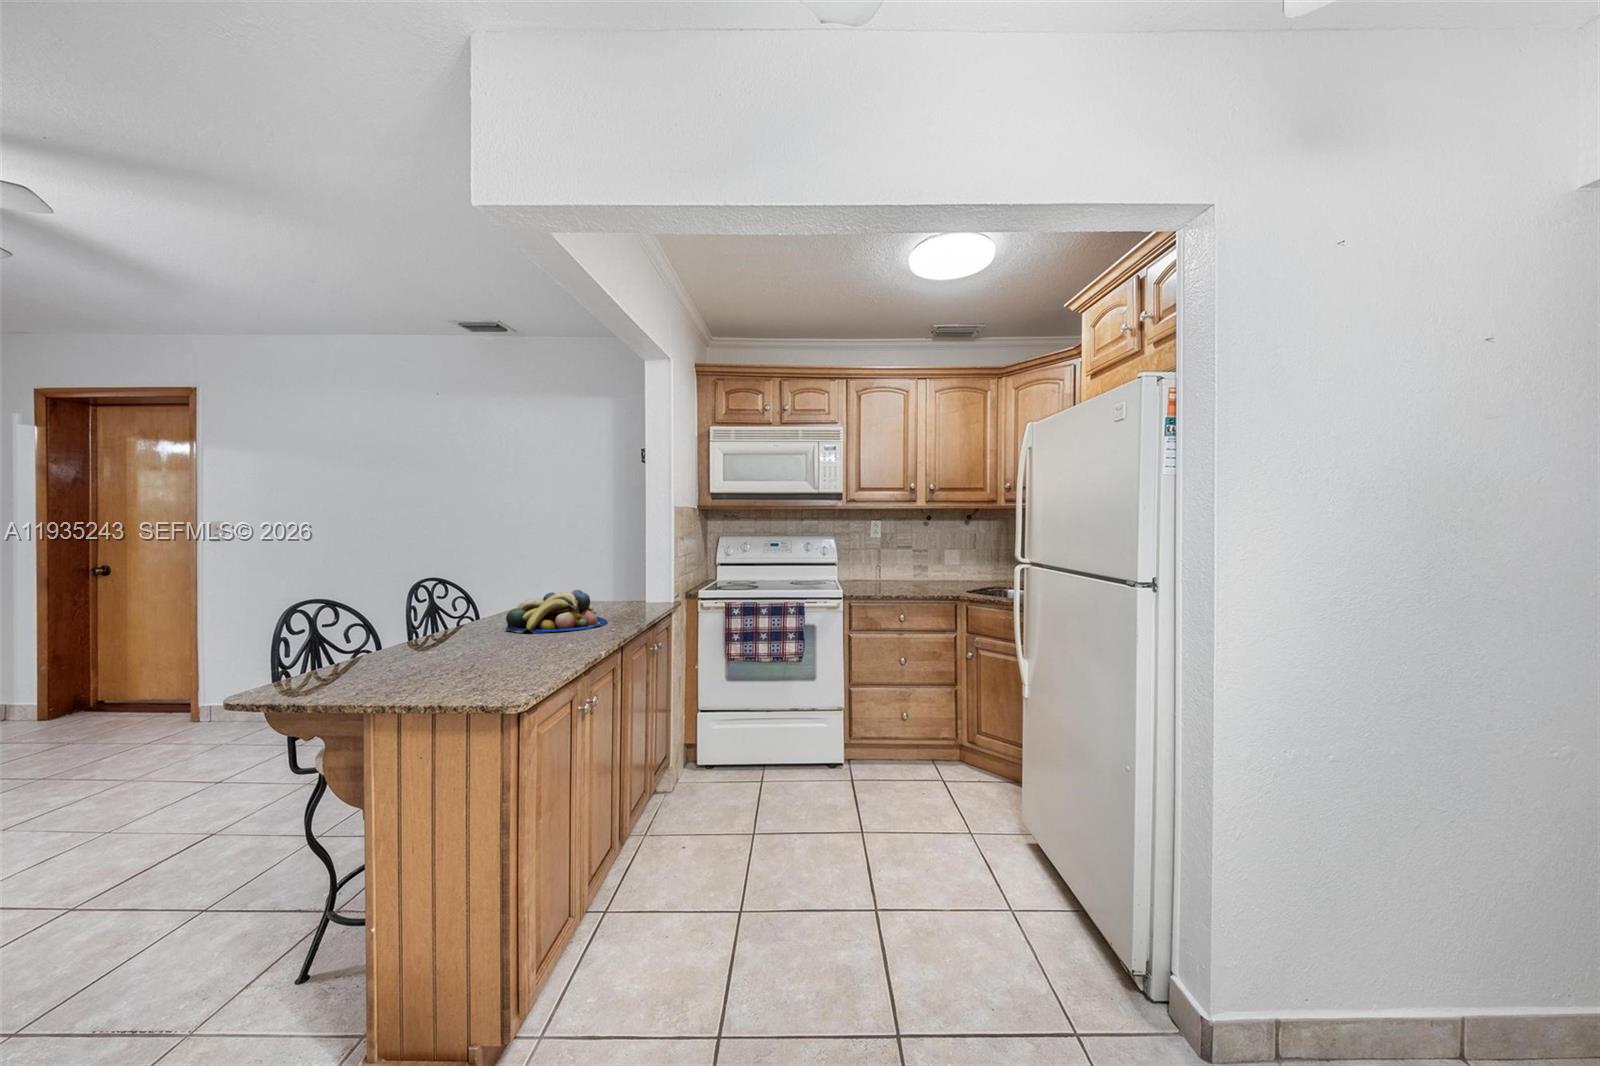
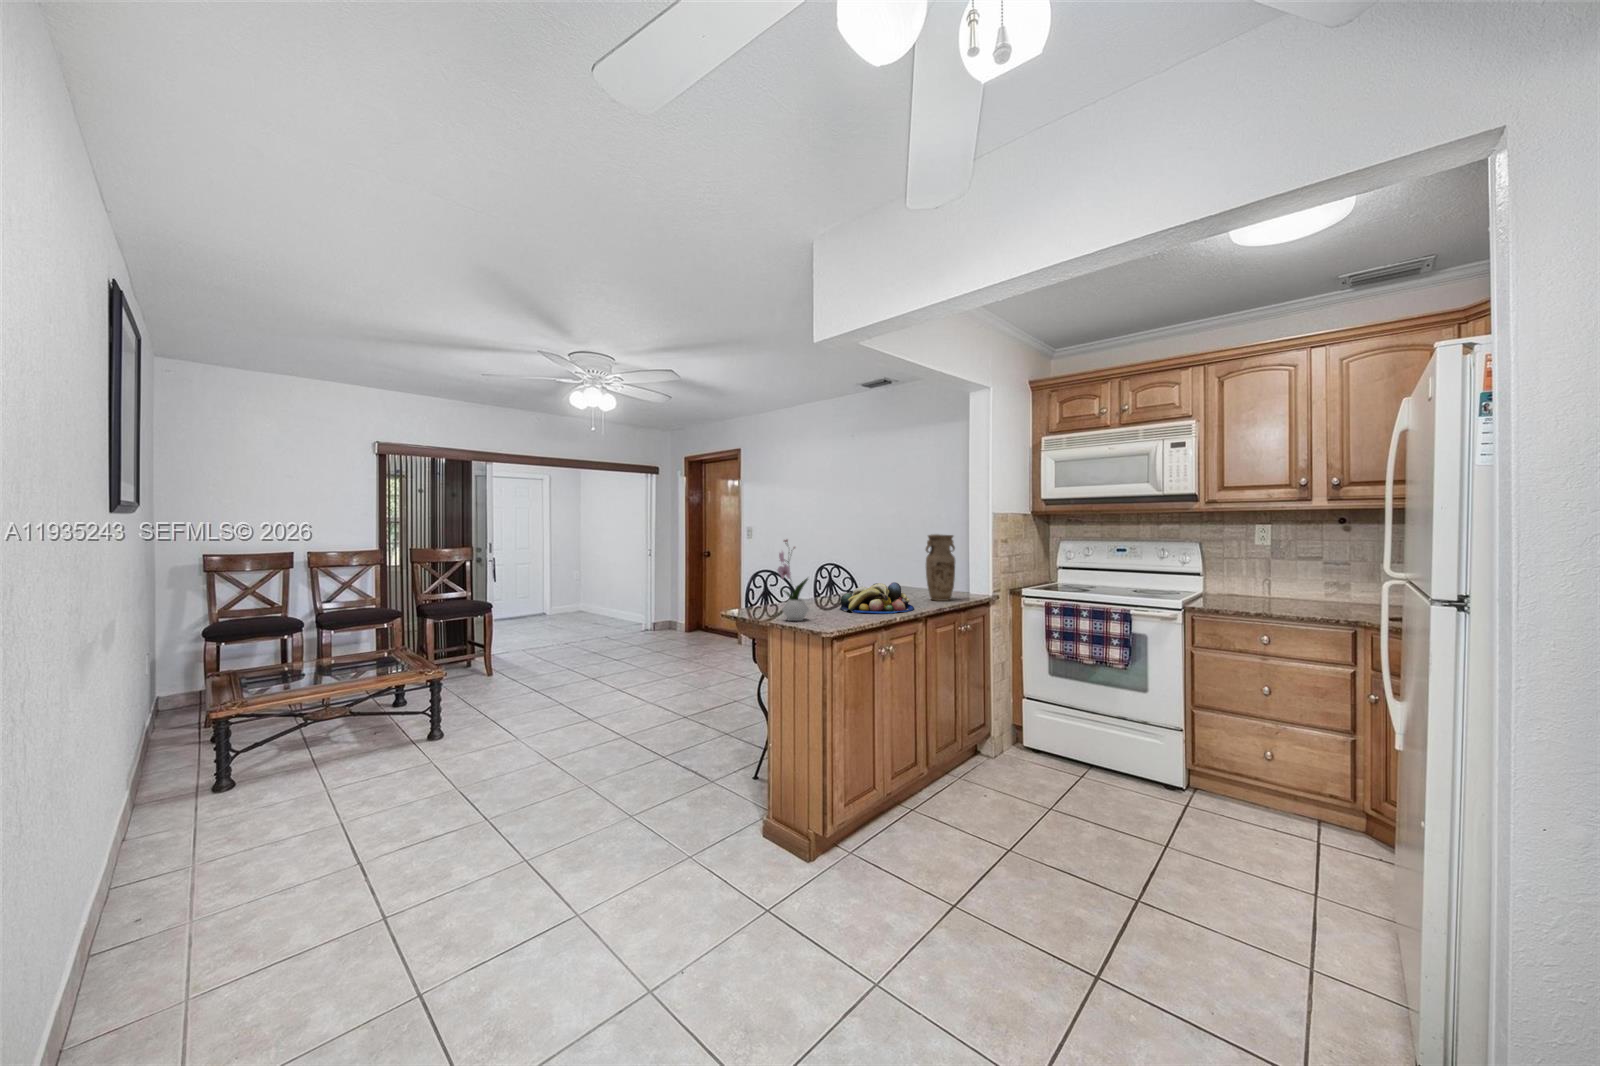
vase: none [600,530,635,610] -> present [926,534,955,601]
flower arrangement: none [432,534,490,654] -> present [778,540,809,621]

